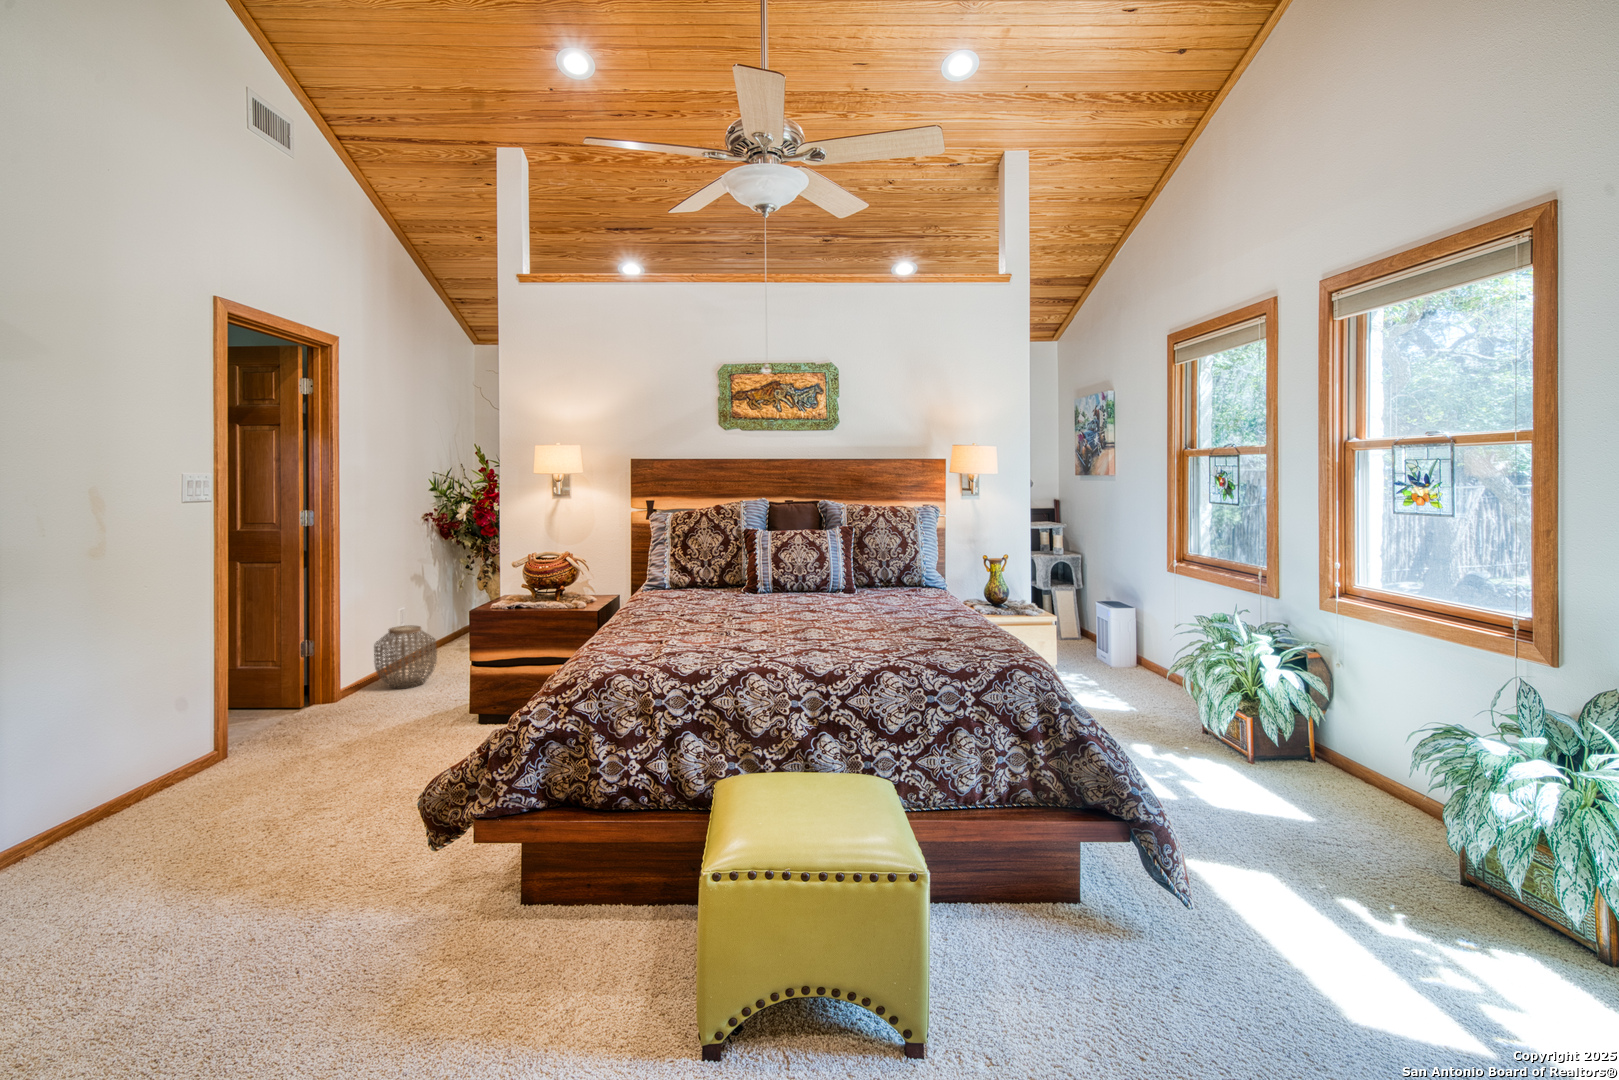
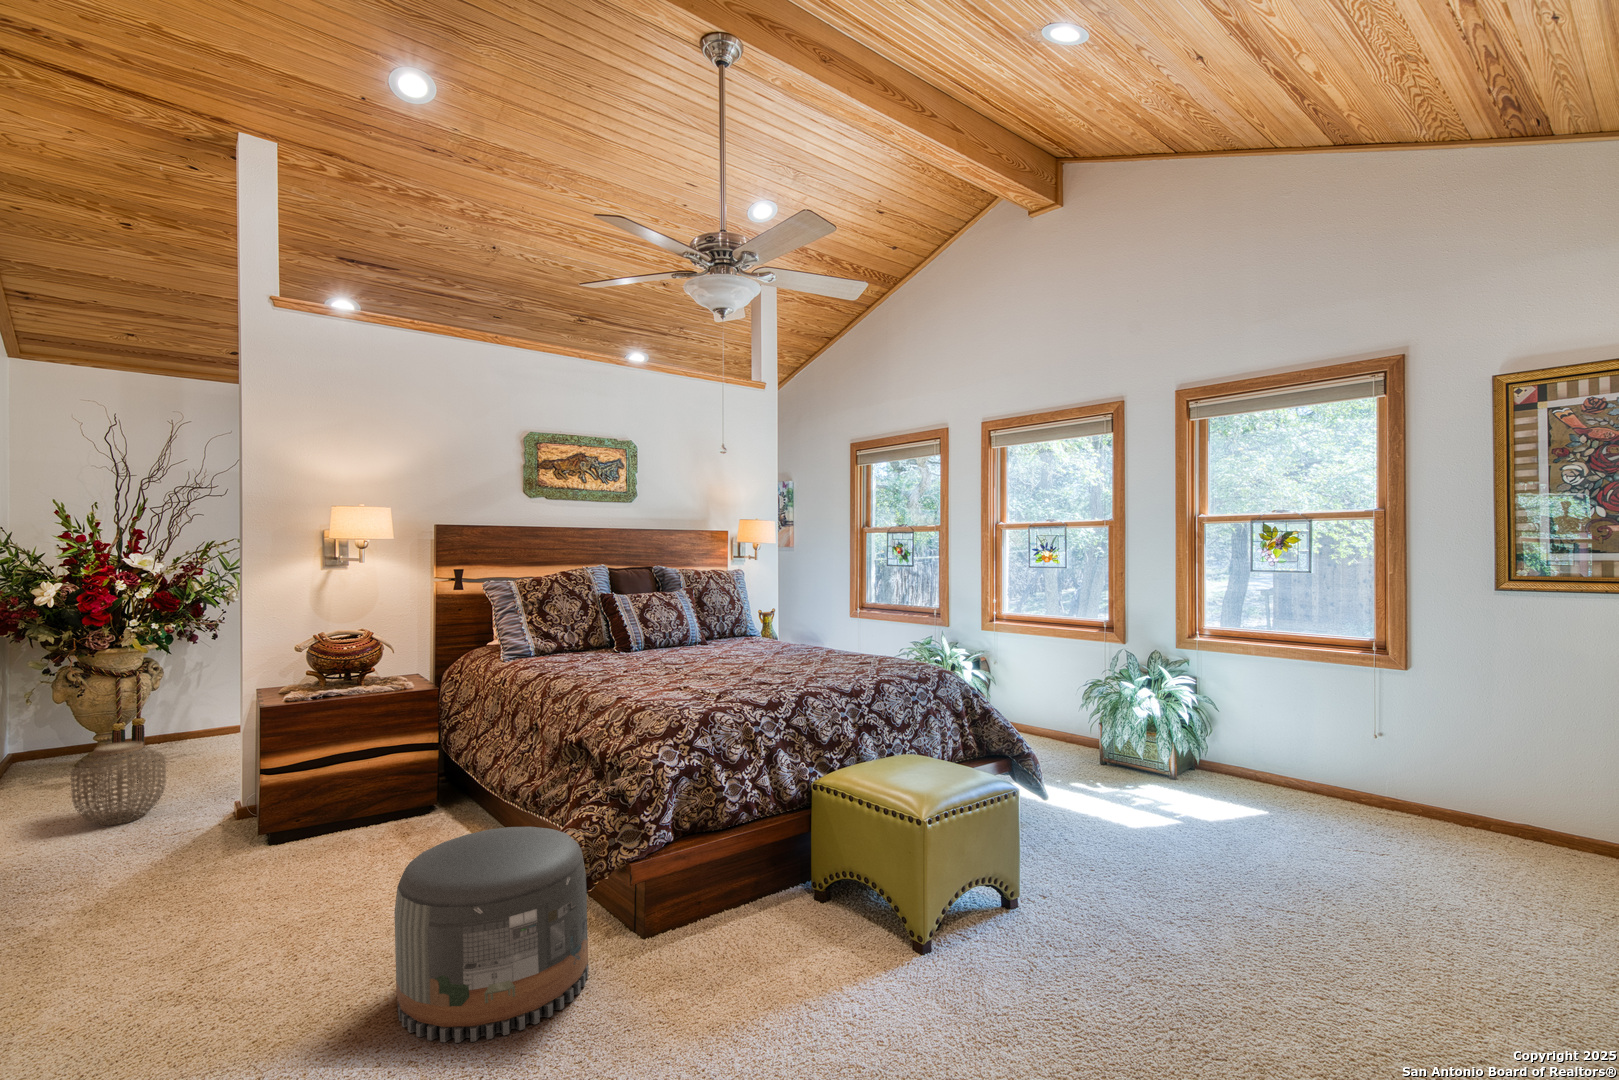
pouf: none [233,755,442,961] -> present [394,827,588,1043]

